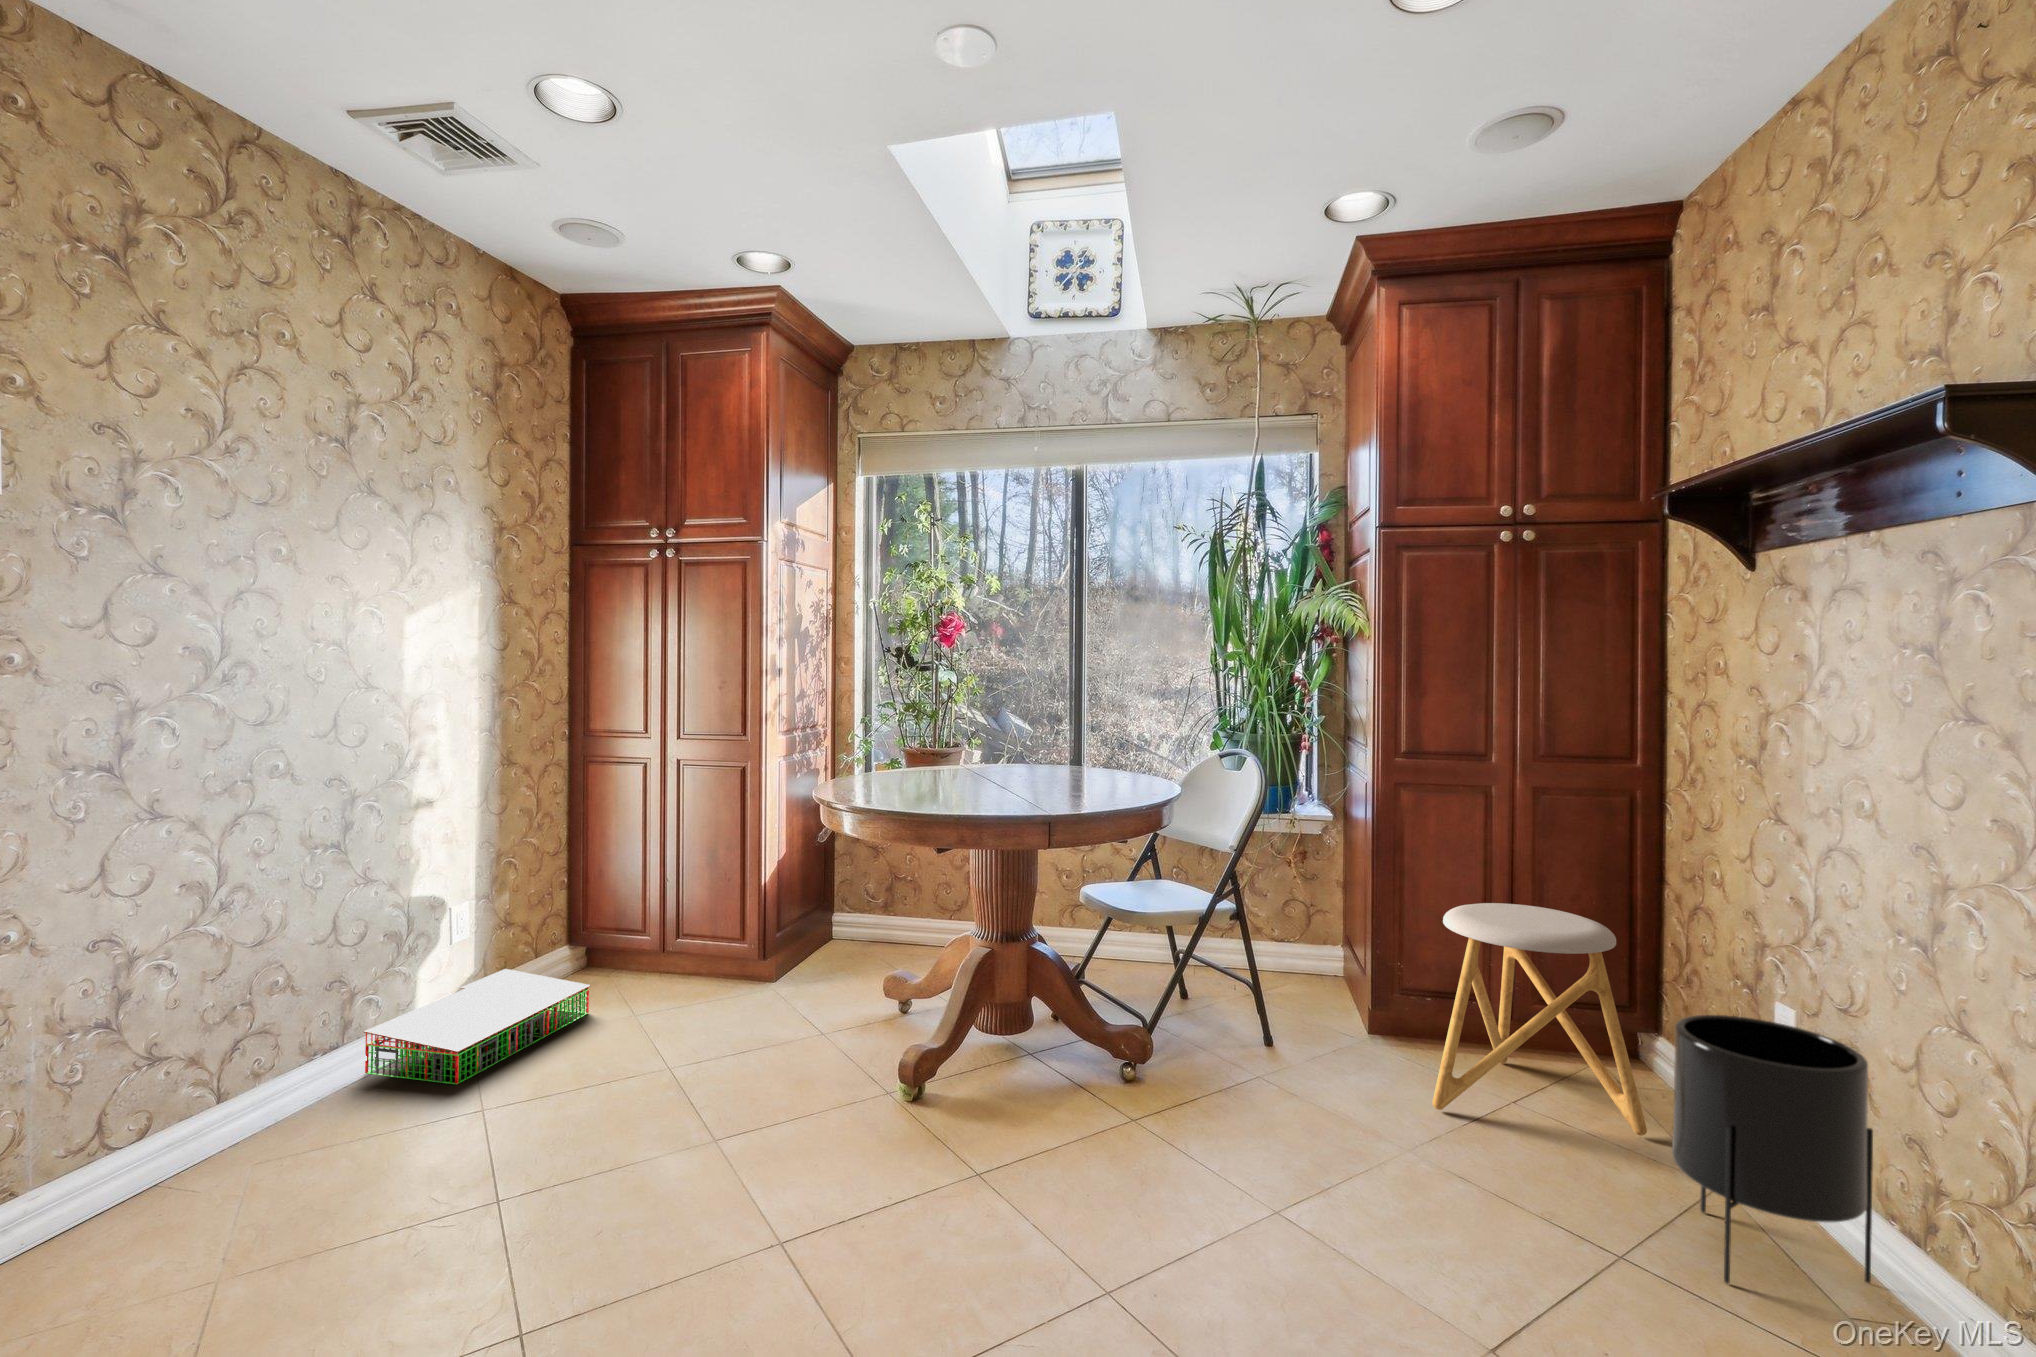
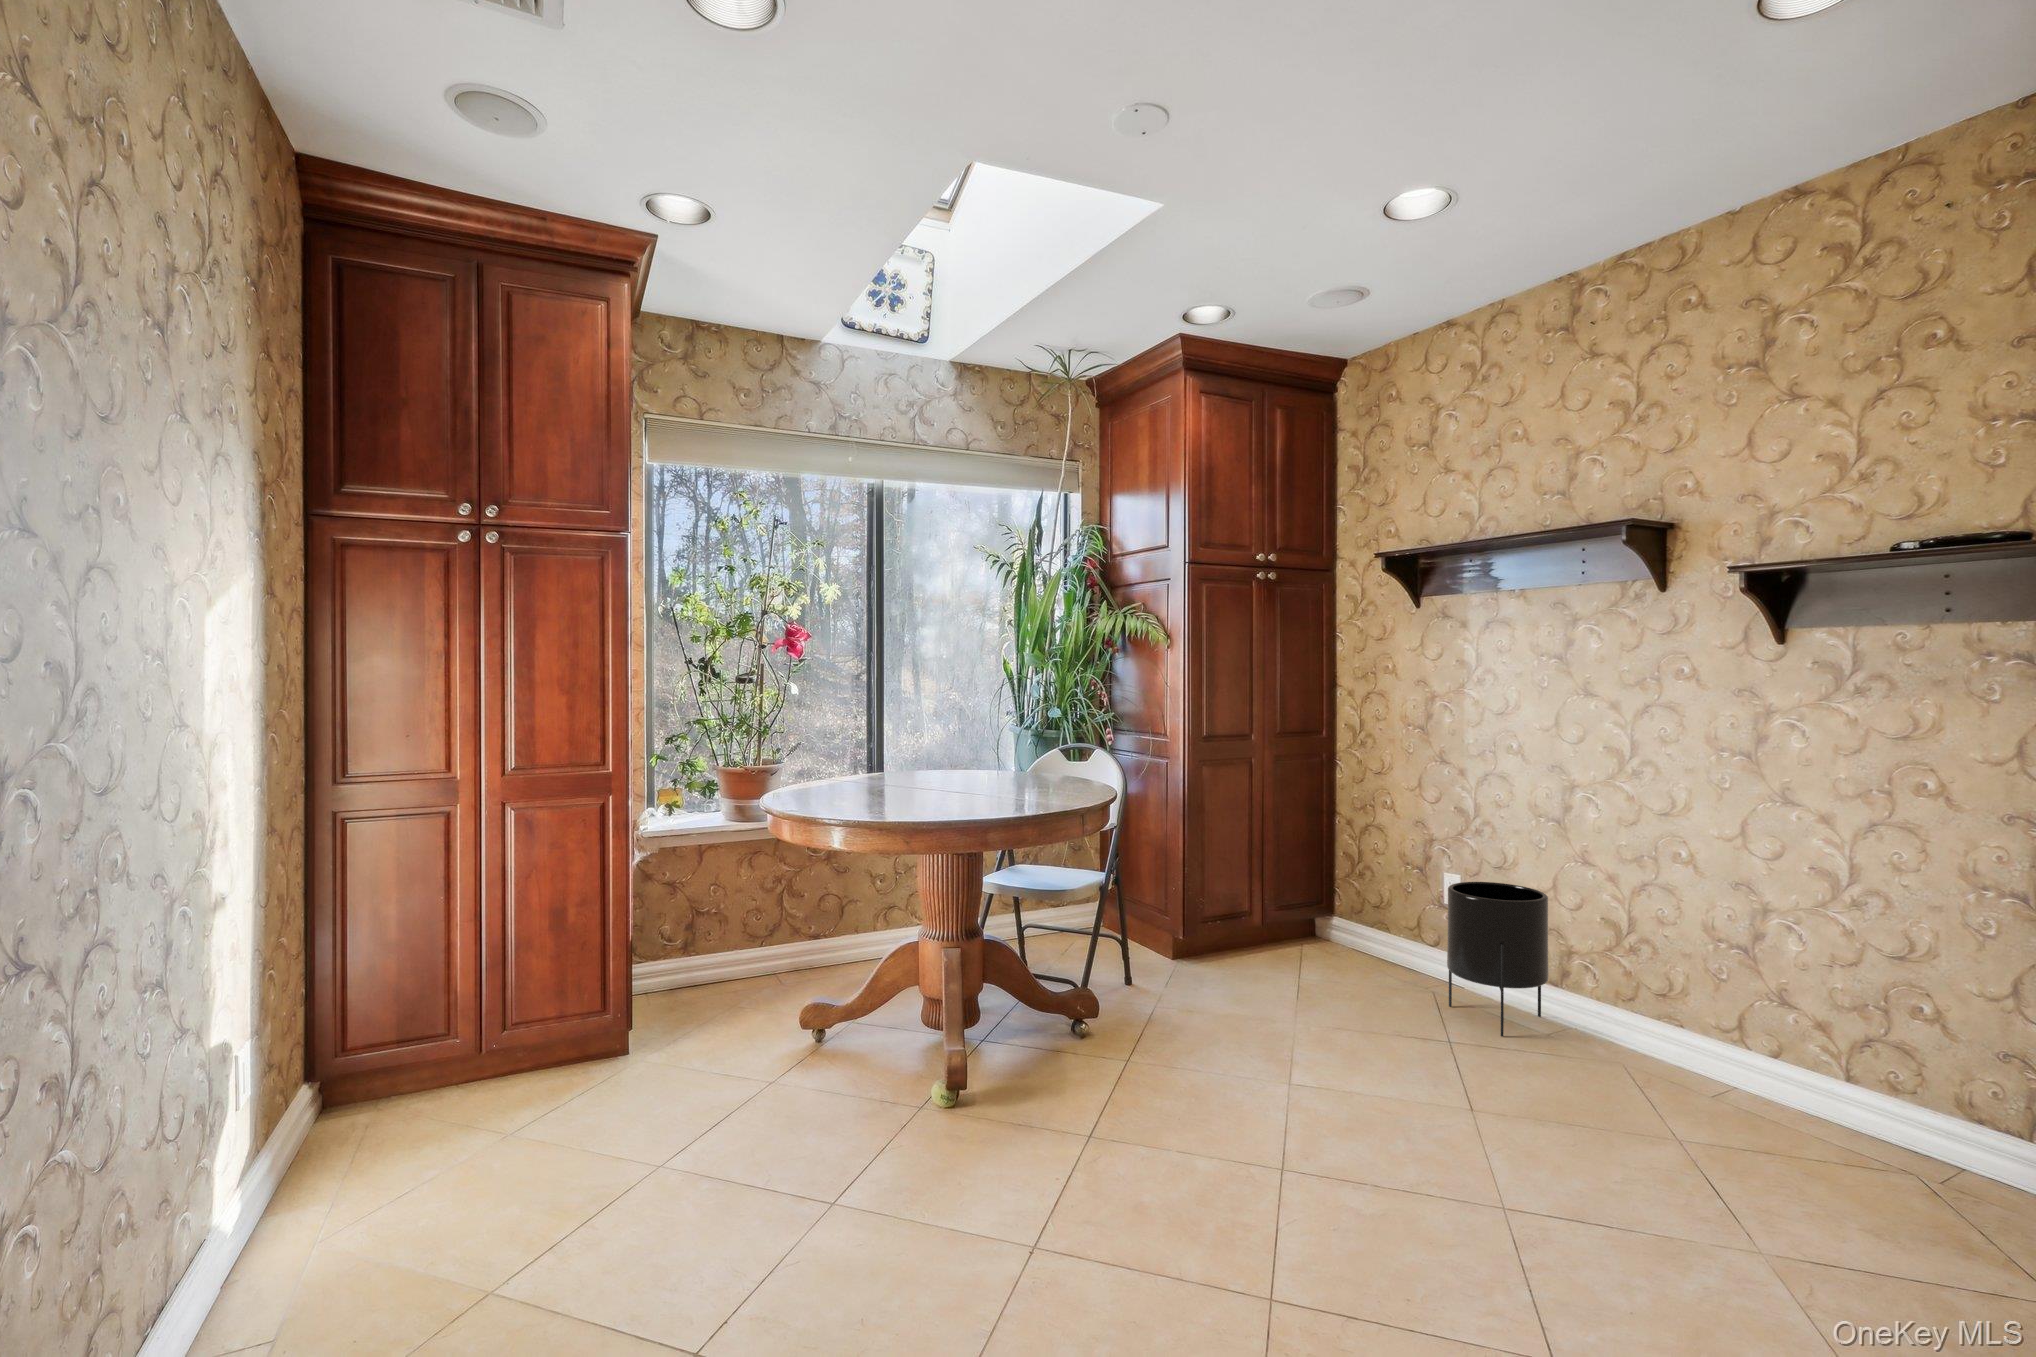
stool: present [1432,903,1647,1136] -> none [1249,838,1381,991]
storage bin: present [364,969,590,1084] -> none [254,1088,462,1280]

